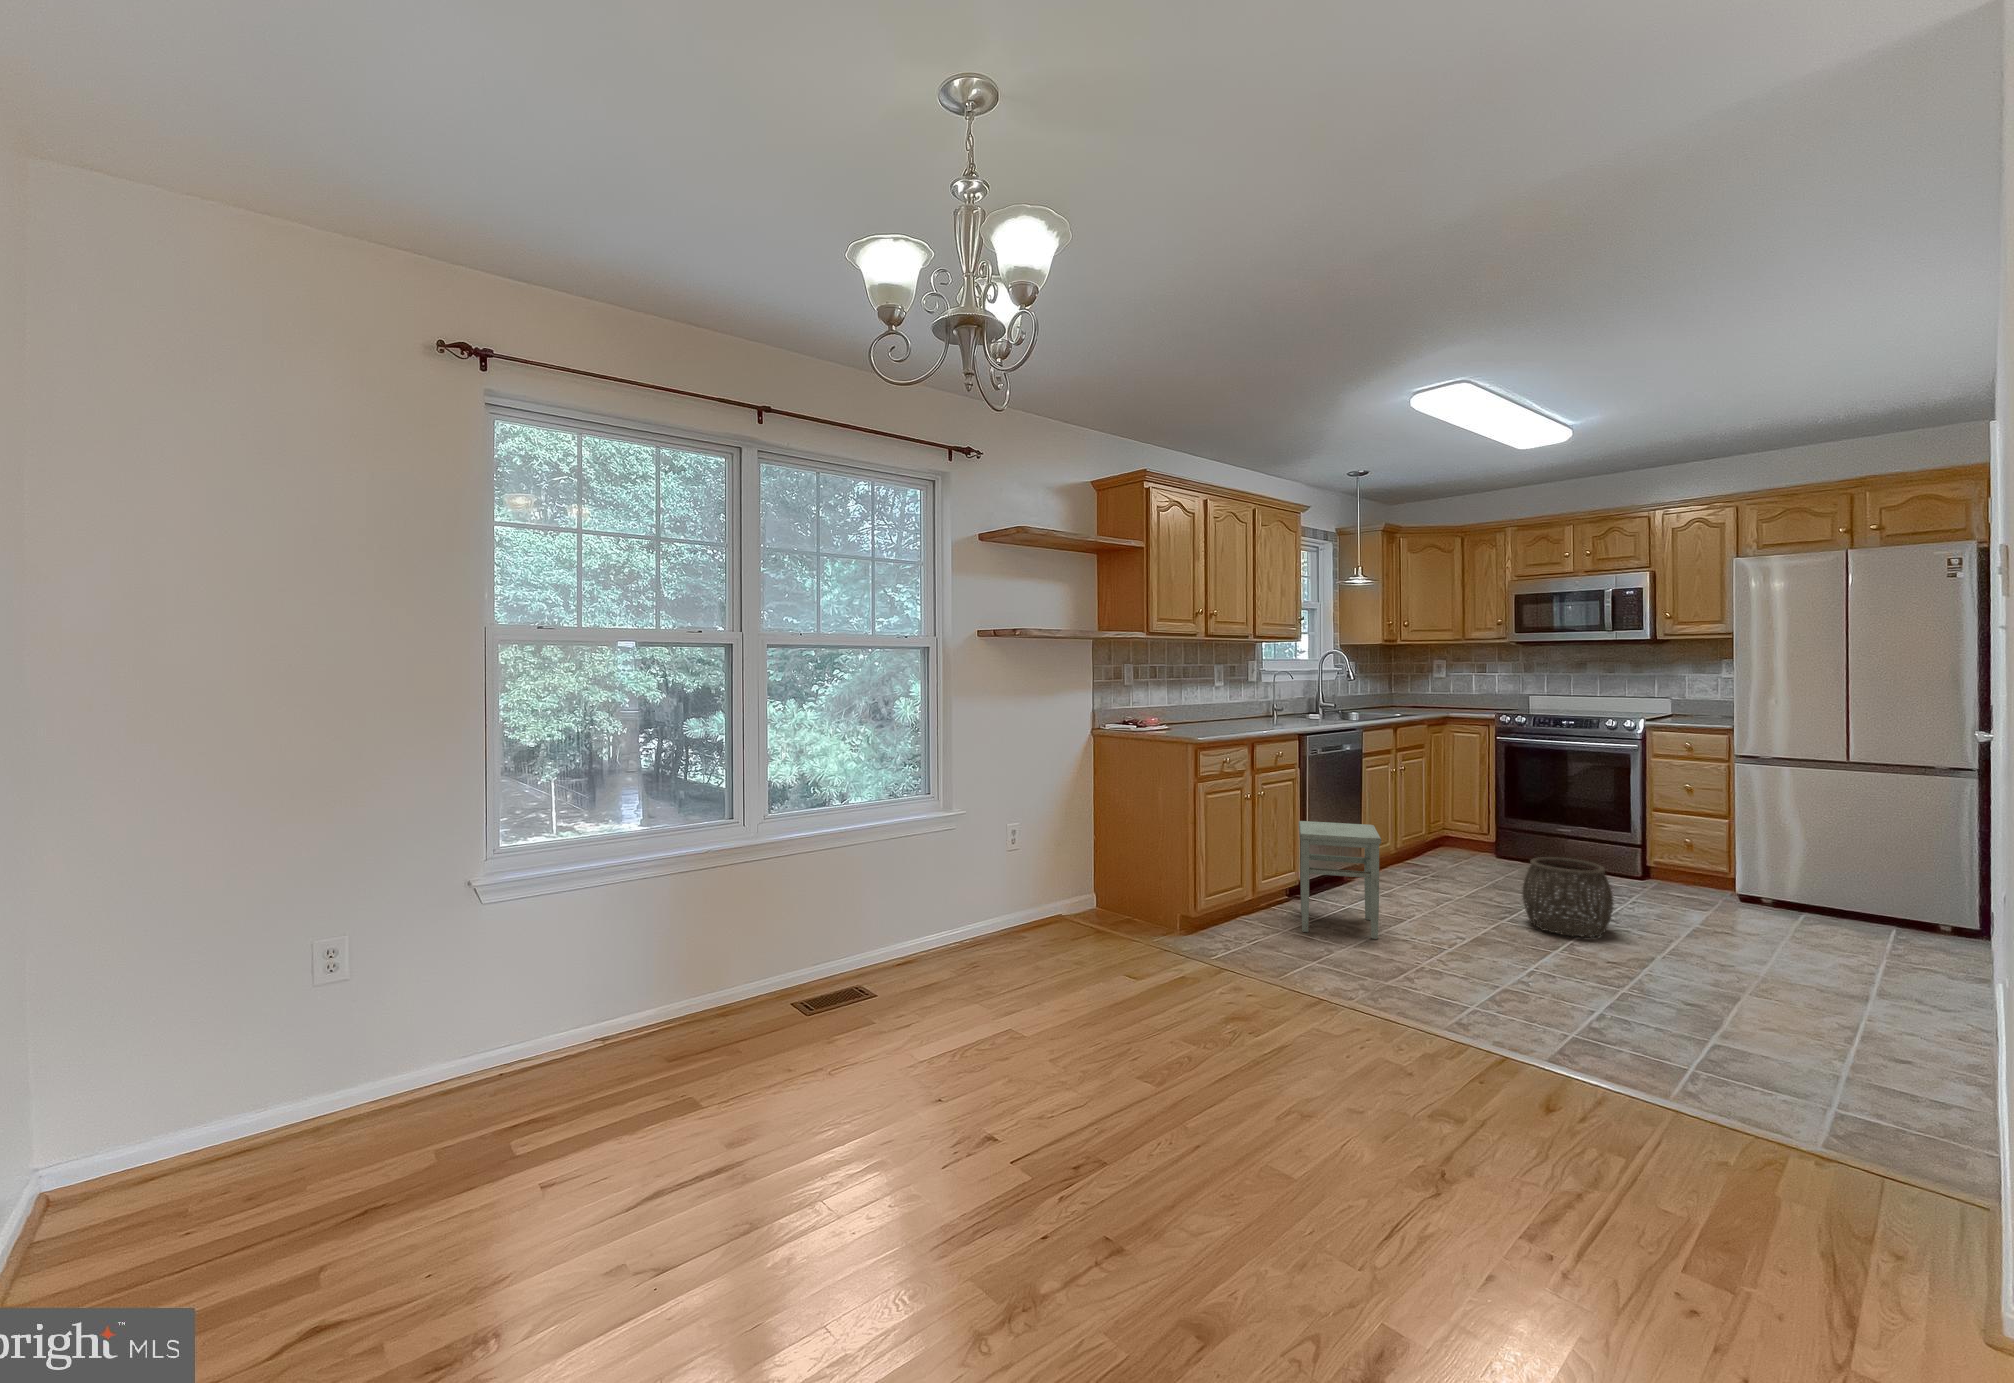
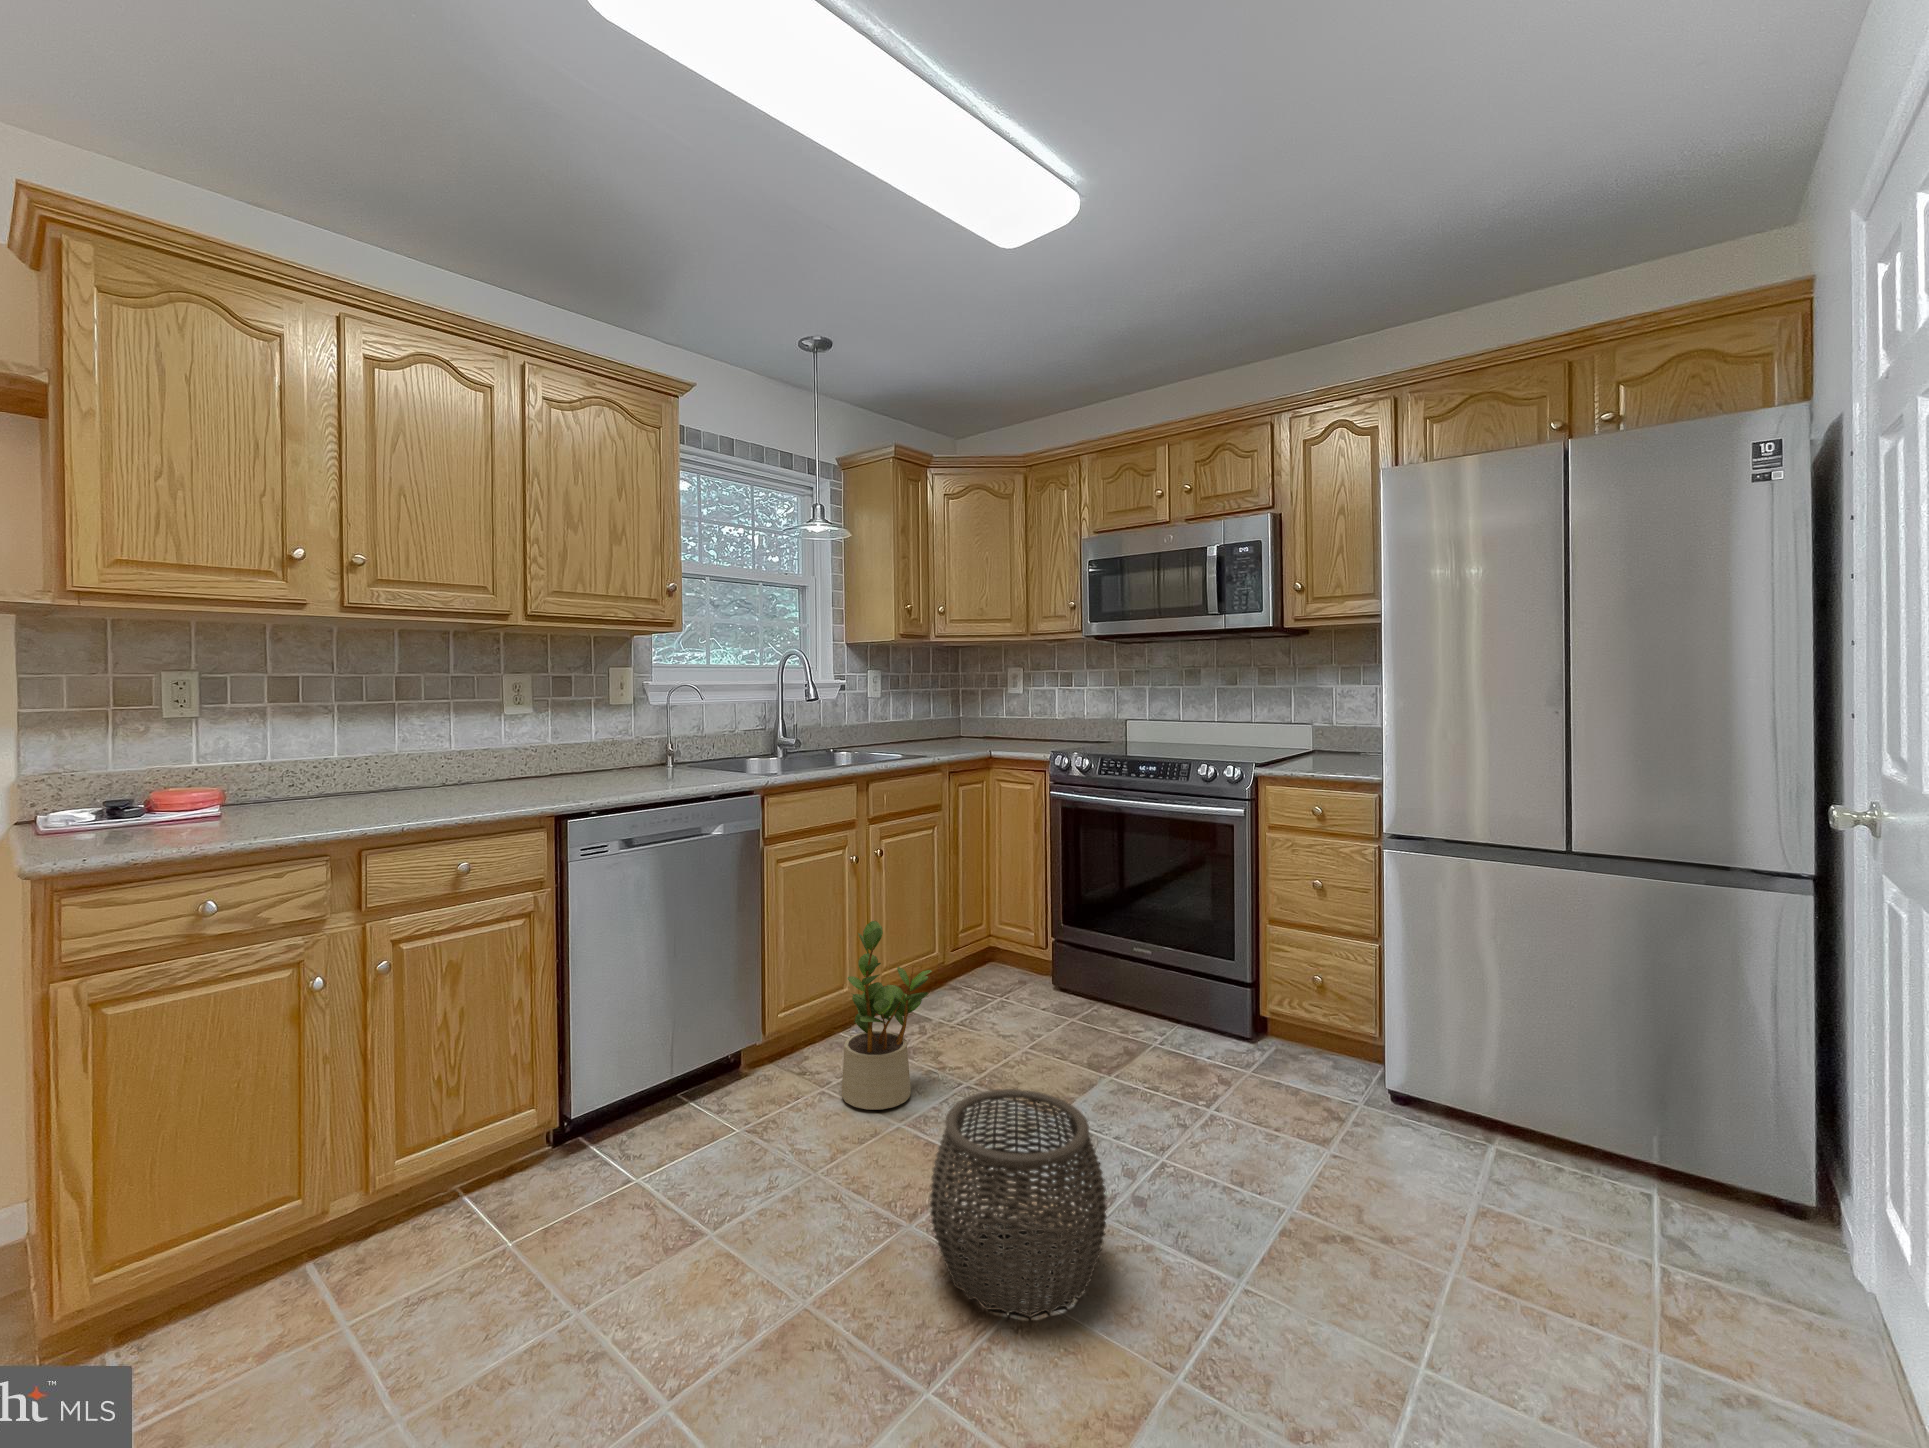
potted plant: none [1415,794,1467,887] -> present [841,921,932,1110]
stool: present [1299,821,1381,939] -> none [337,1034,611,1389]

